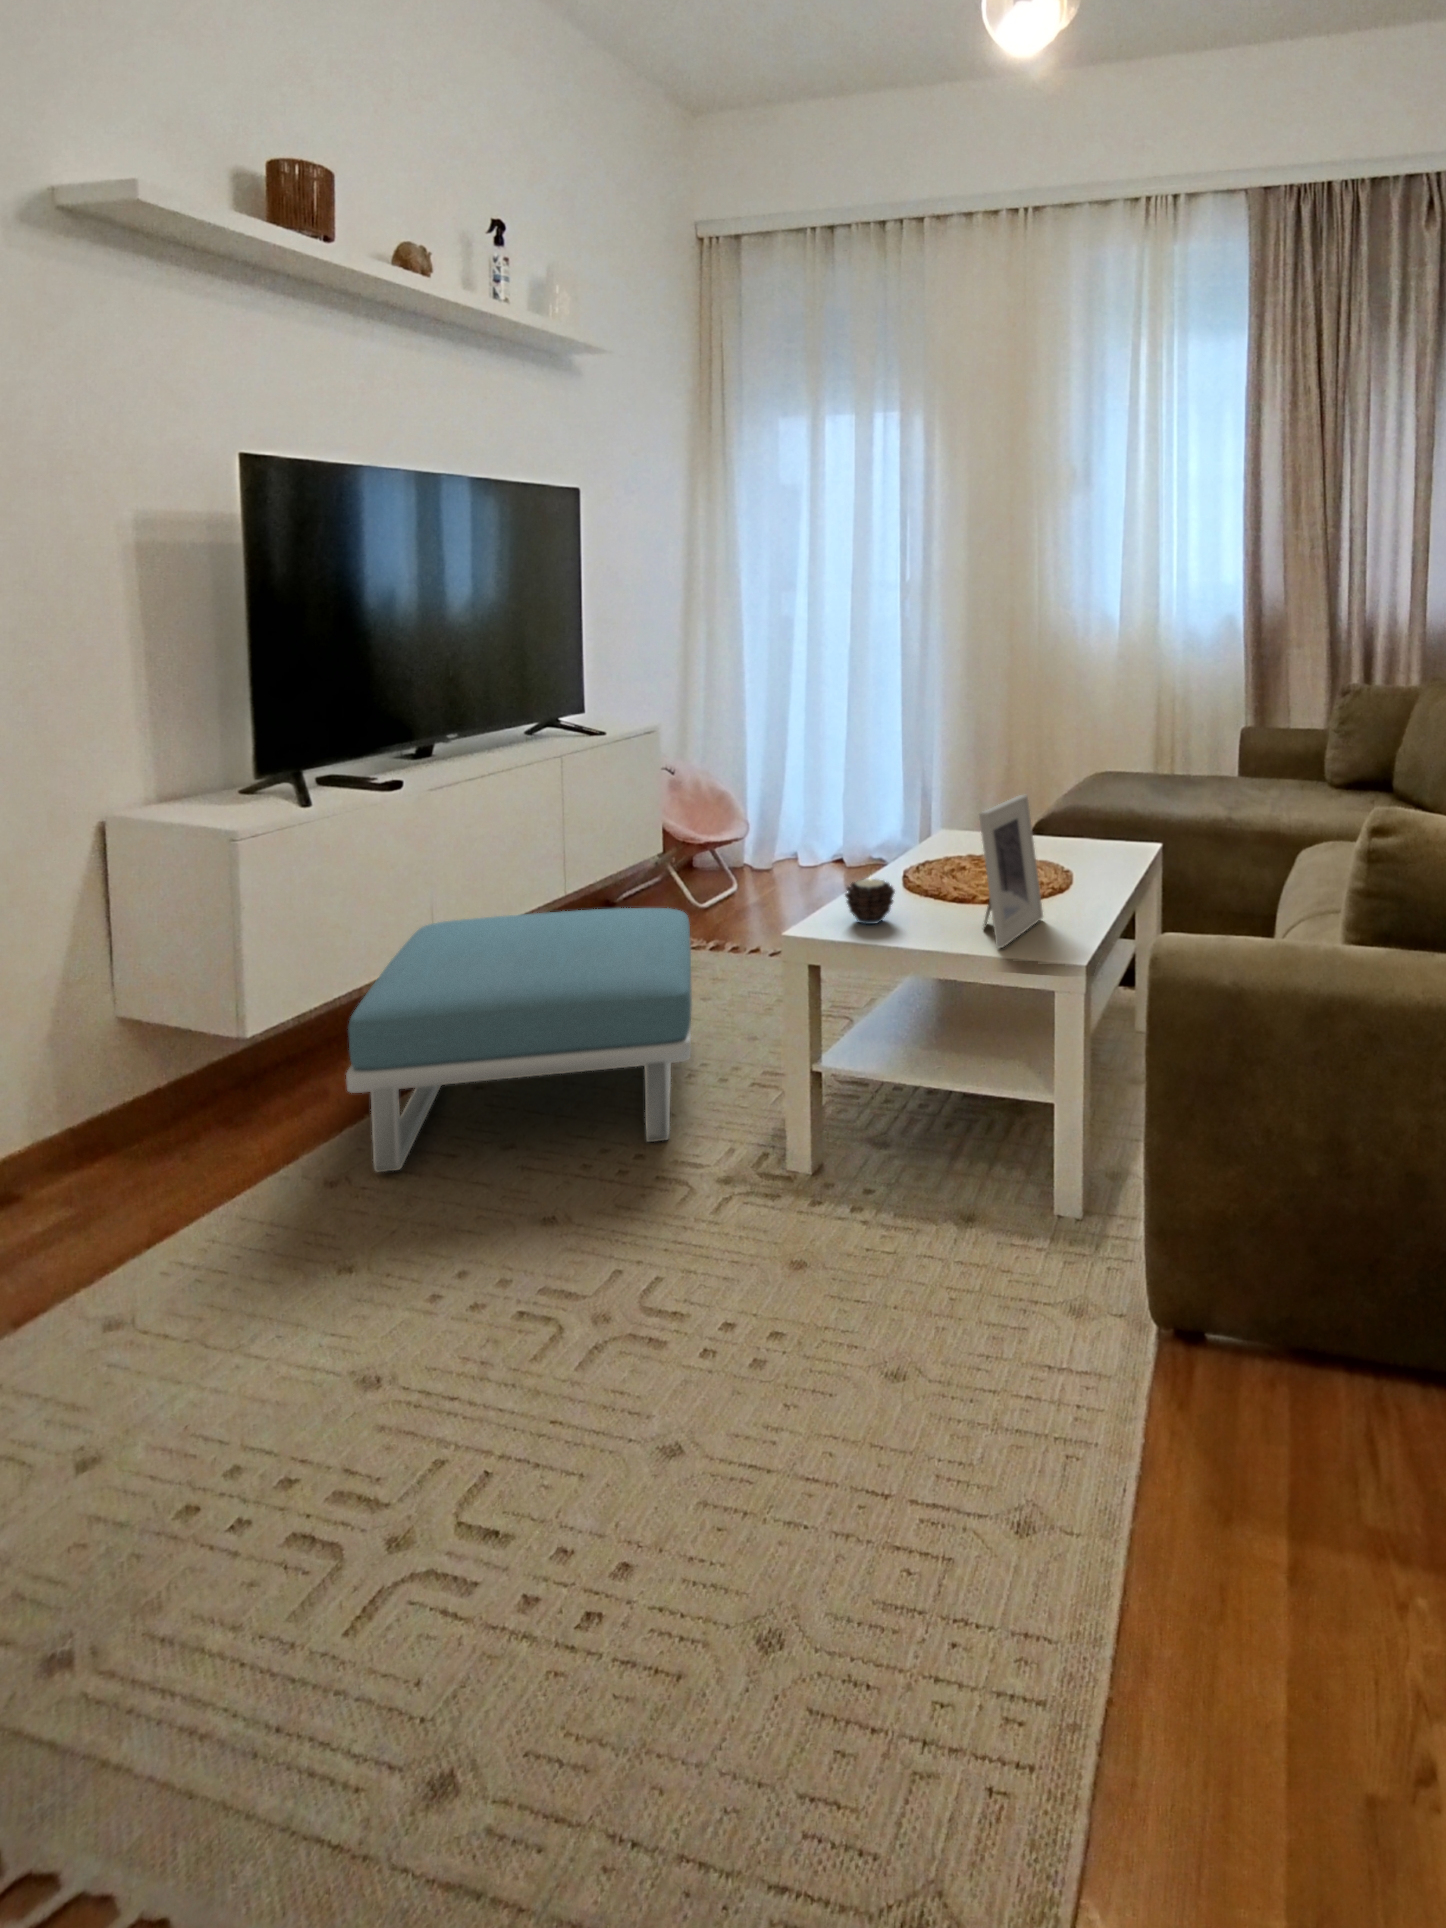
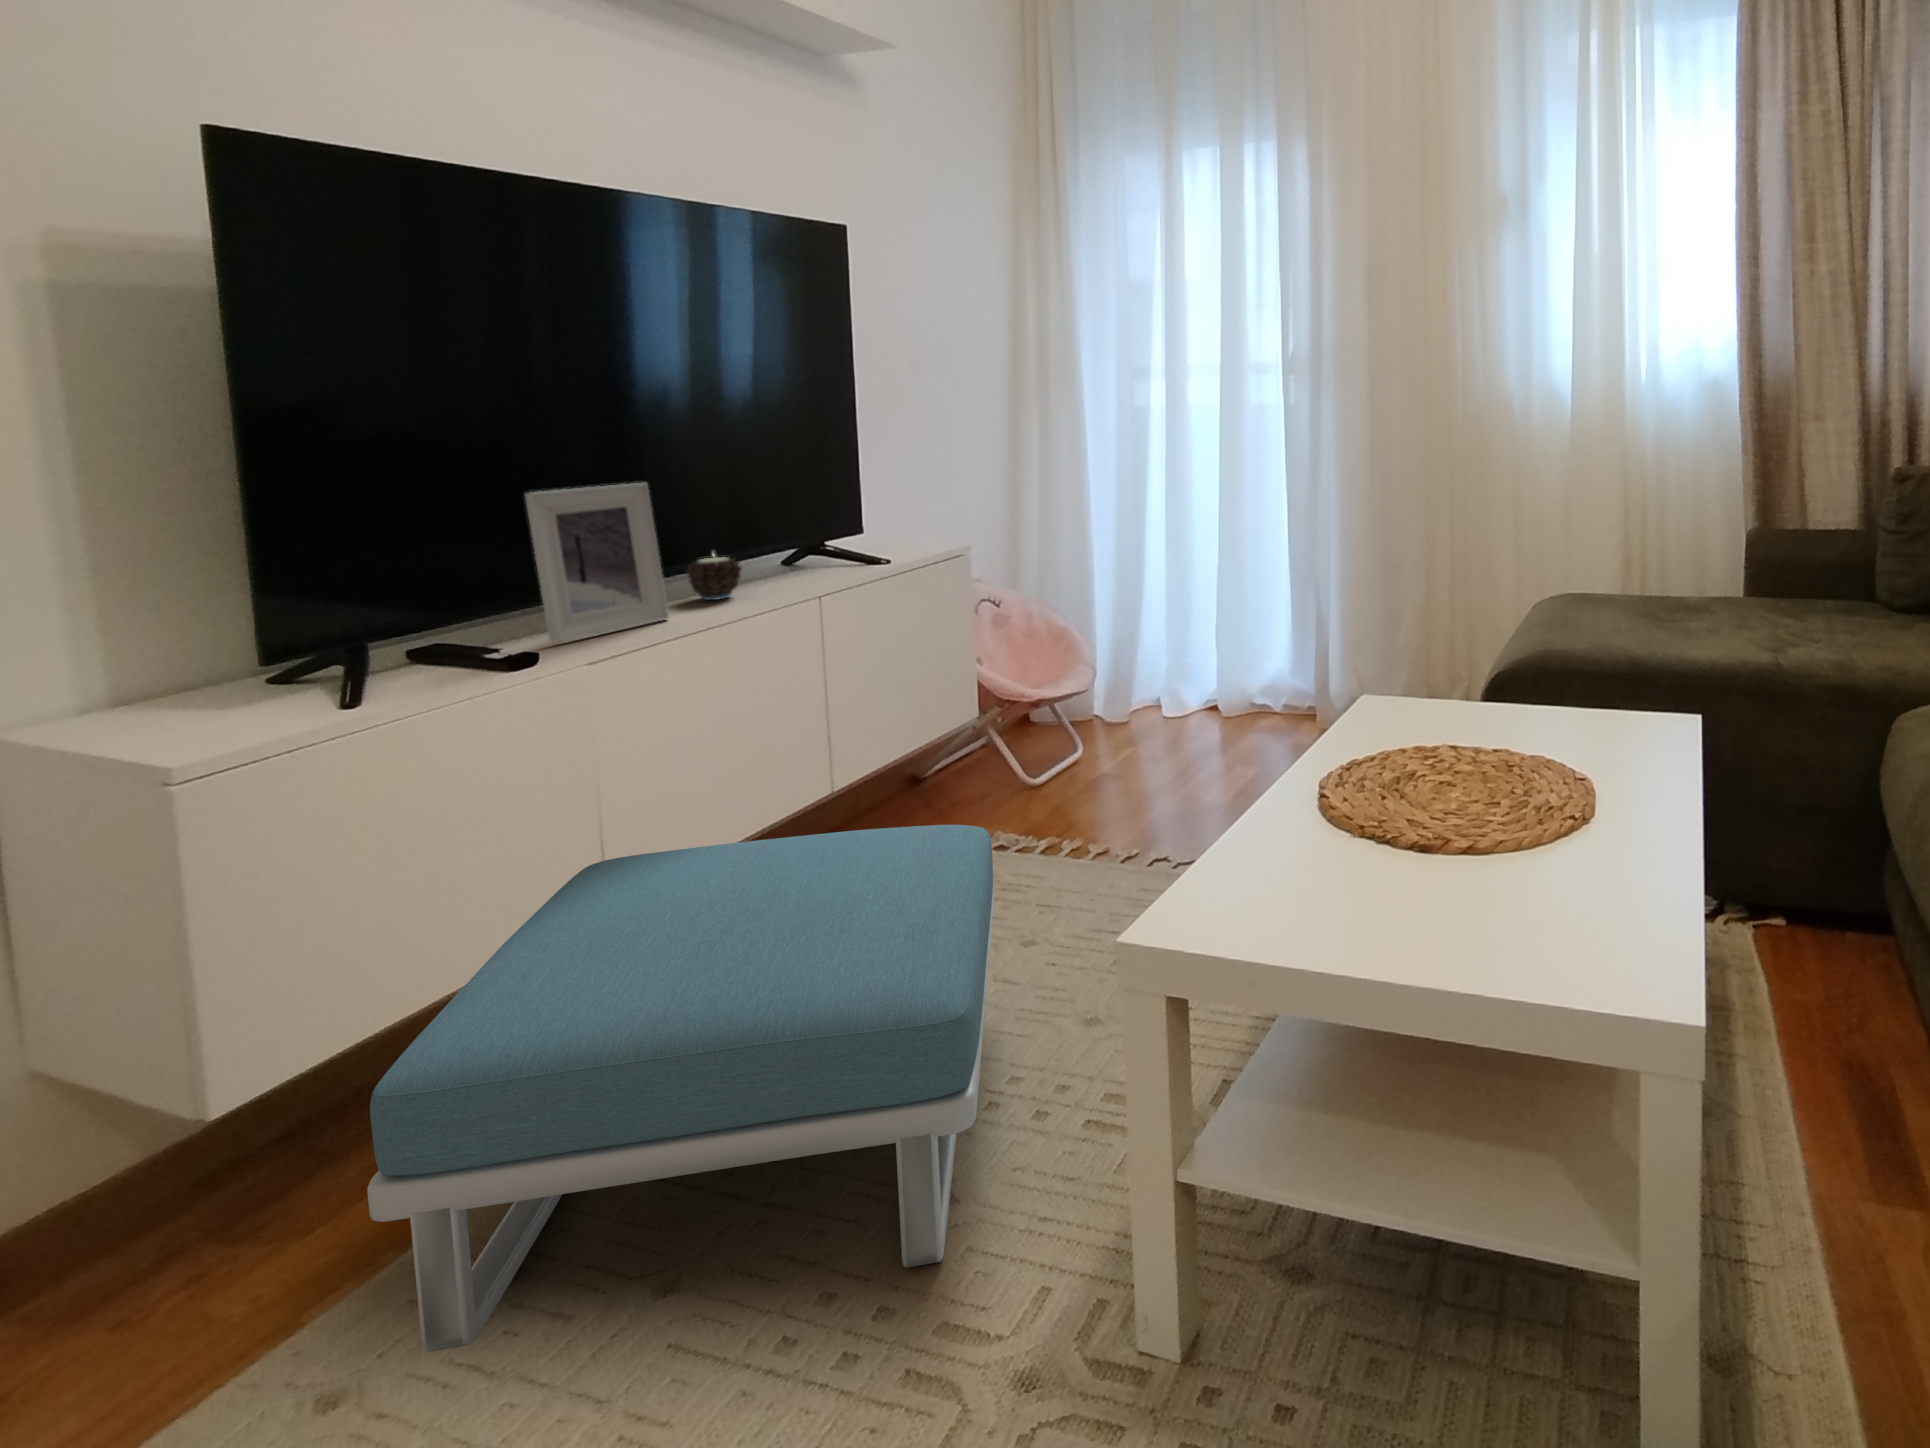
picture frame: present [979,795,1043,948] -> present [525,483,669,642]
candle: present [845,878,895,924] -> present [686,557,742,600]

